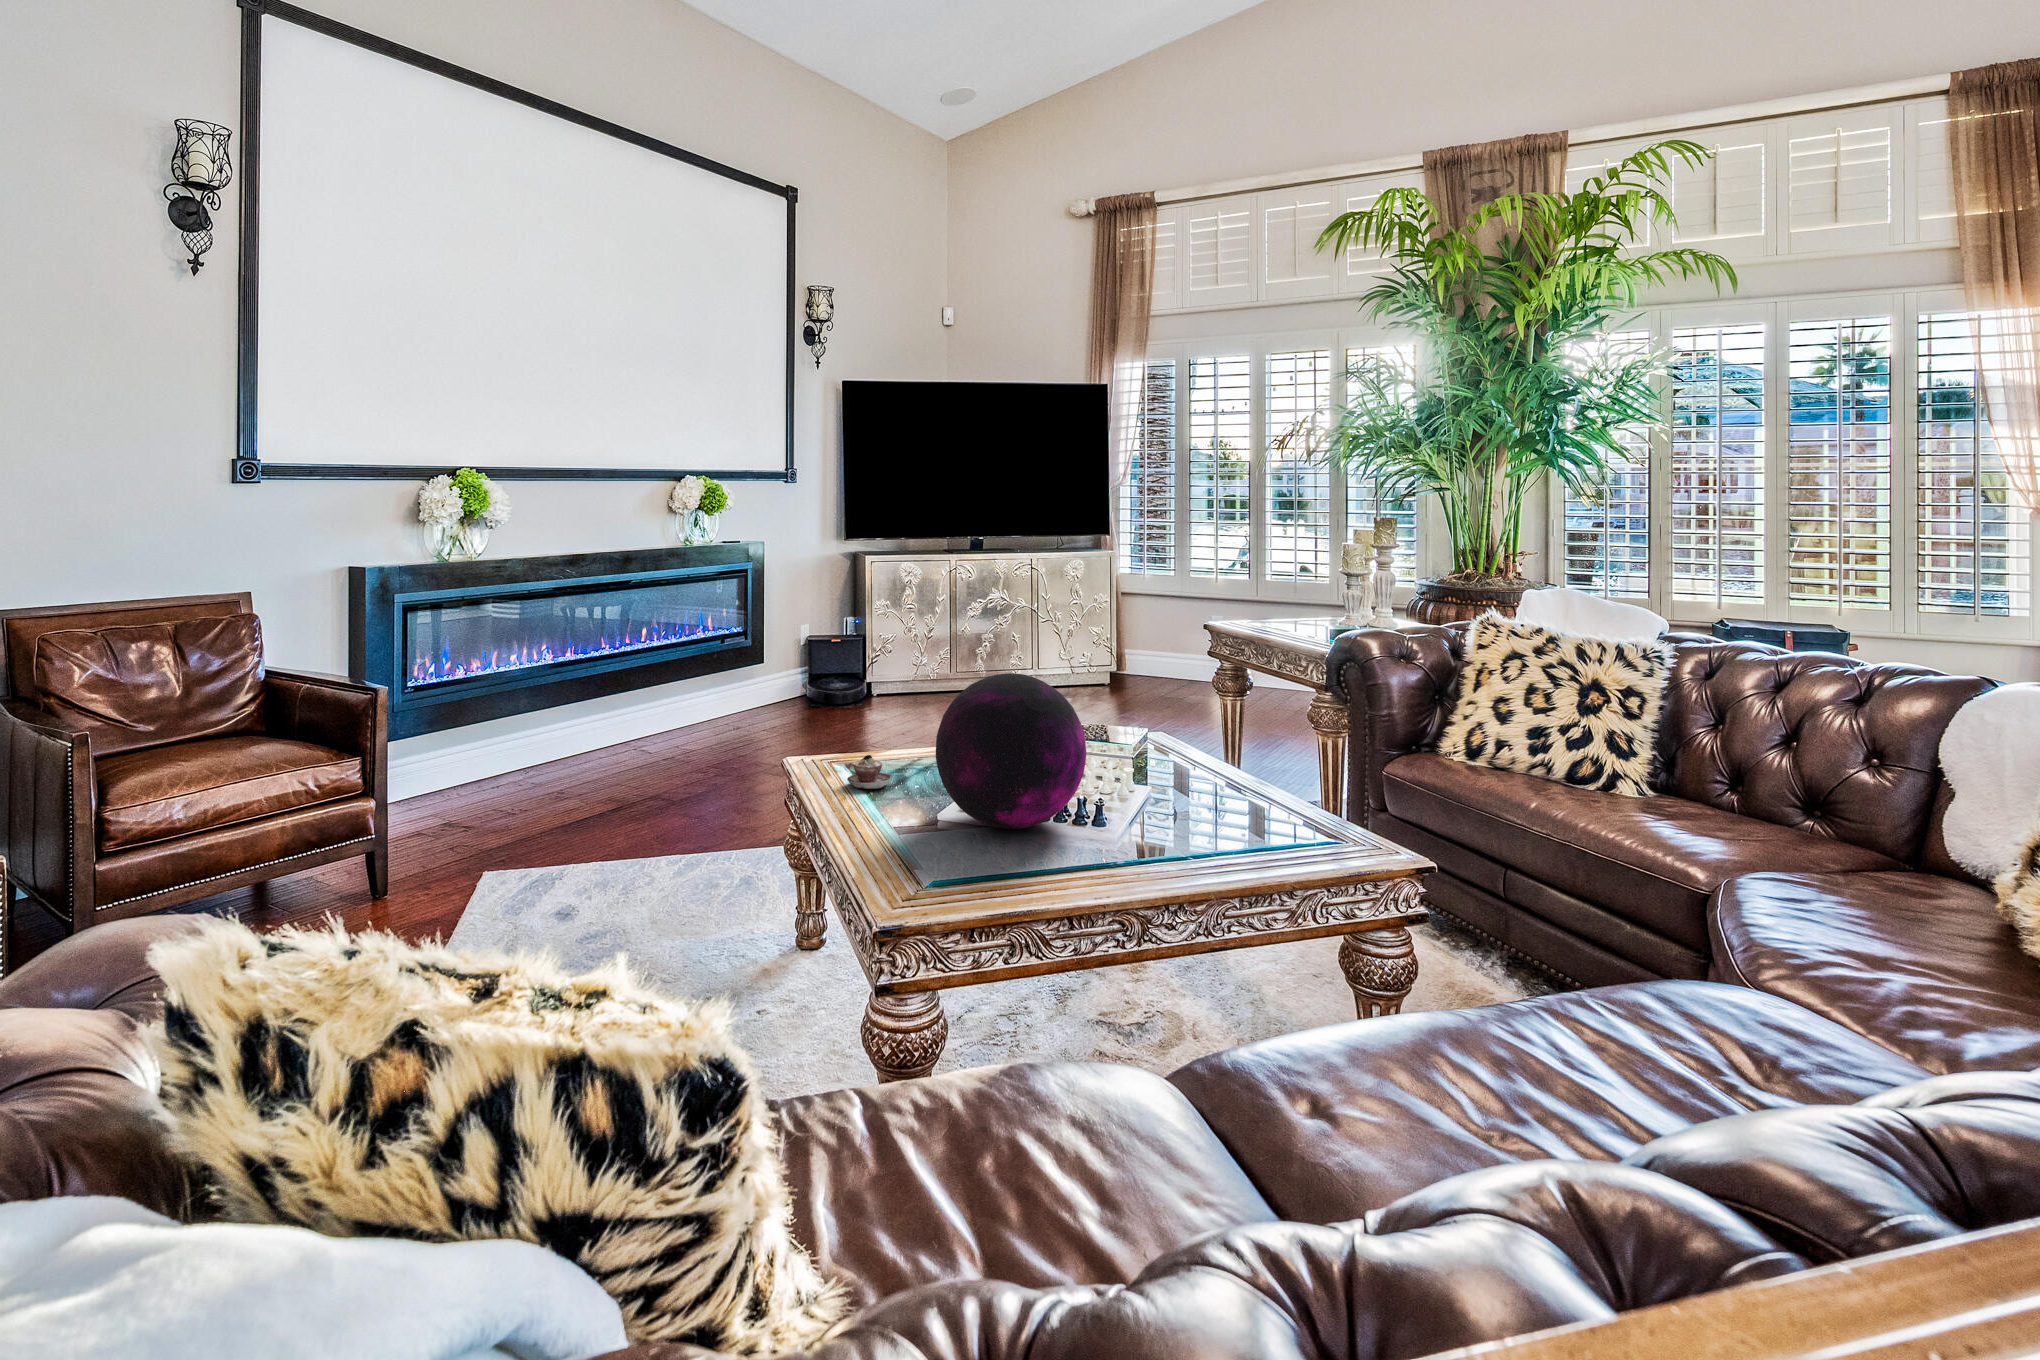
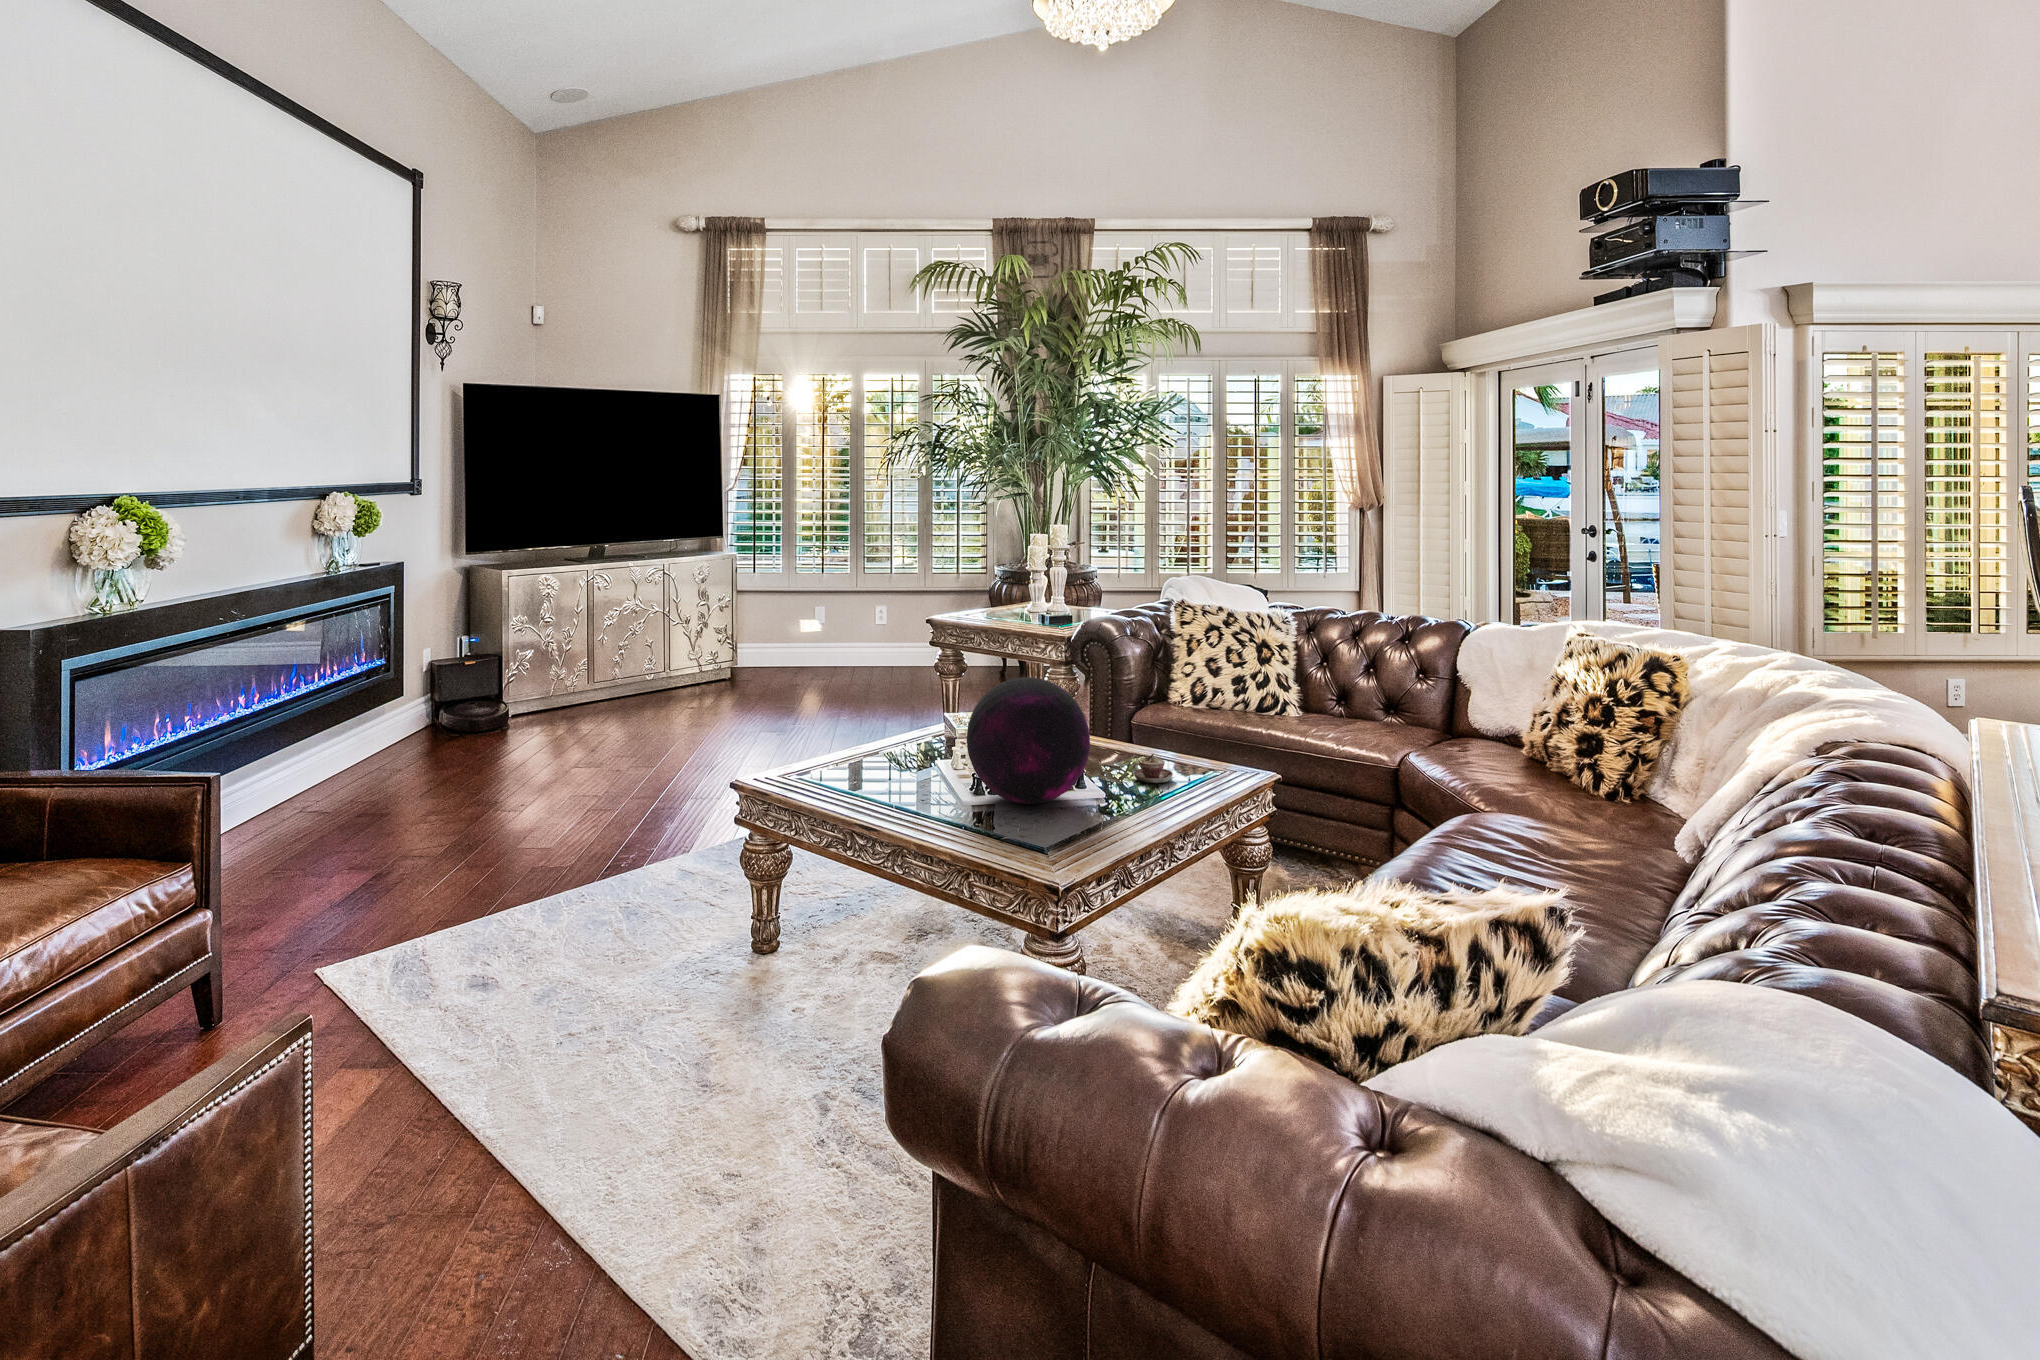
teacup: present [847,755,891,789] -> present [1134,754,1173,783]

